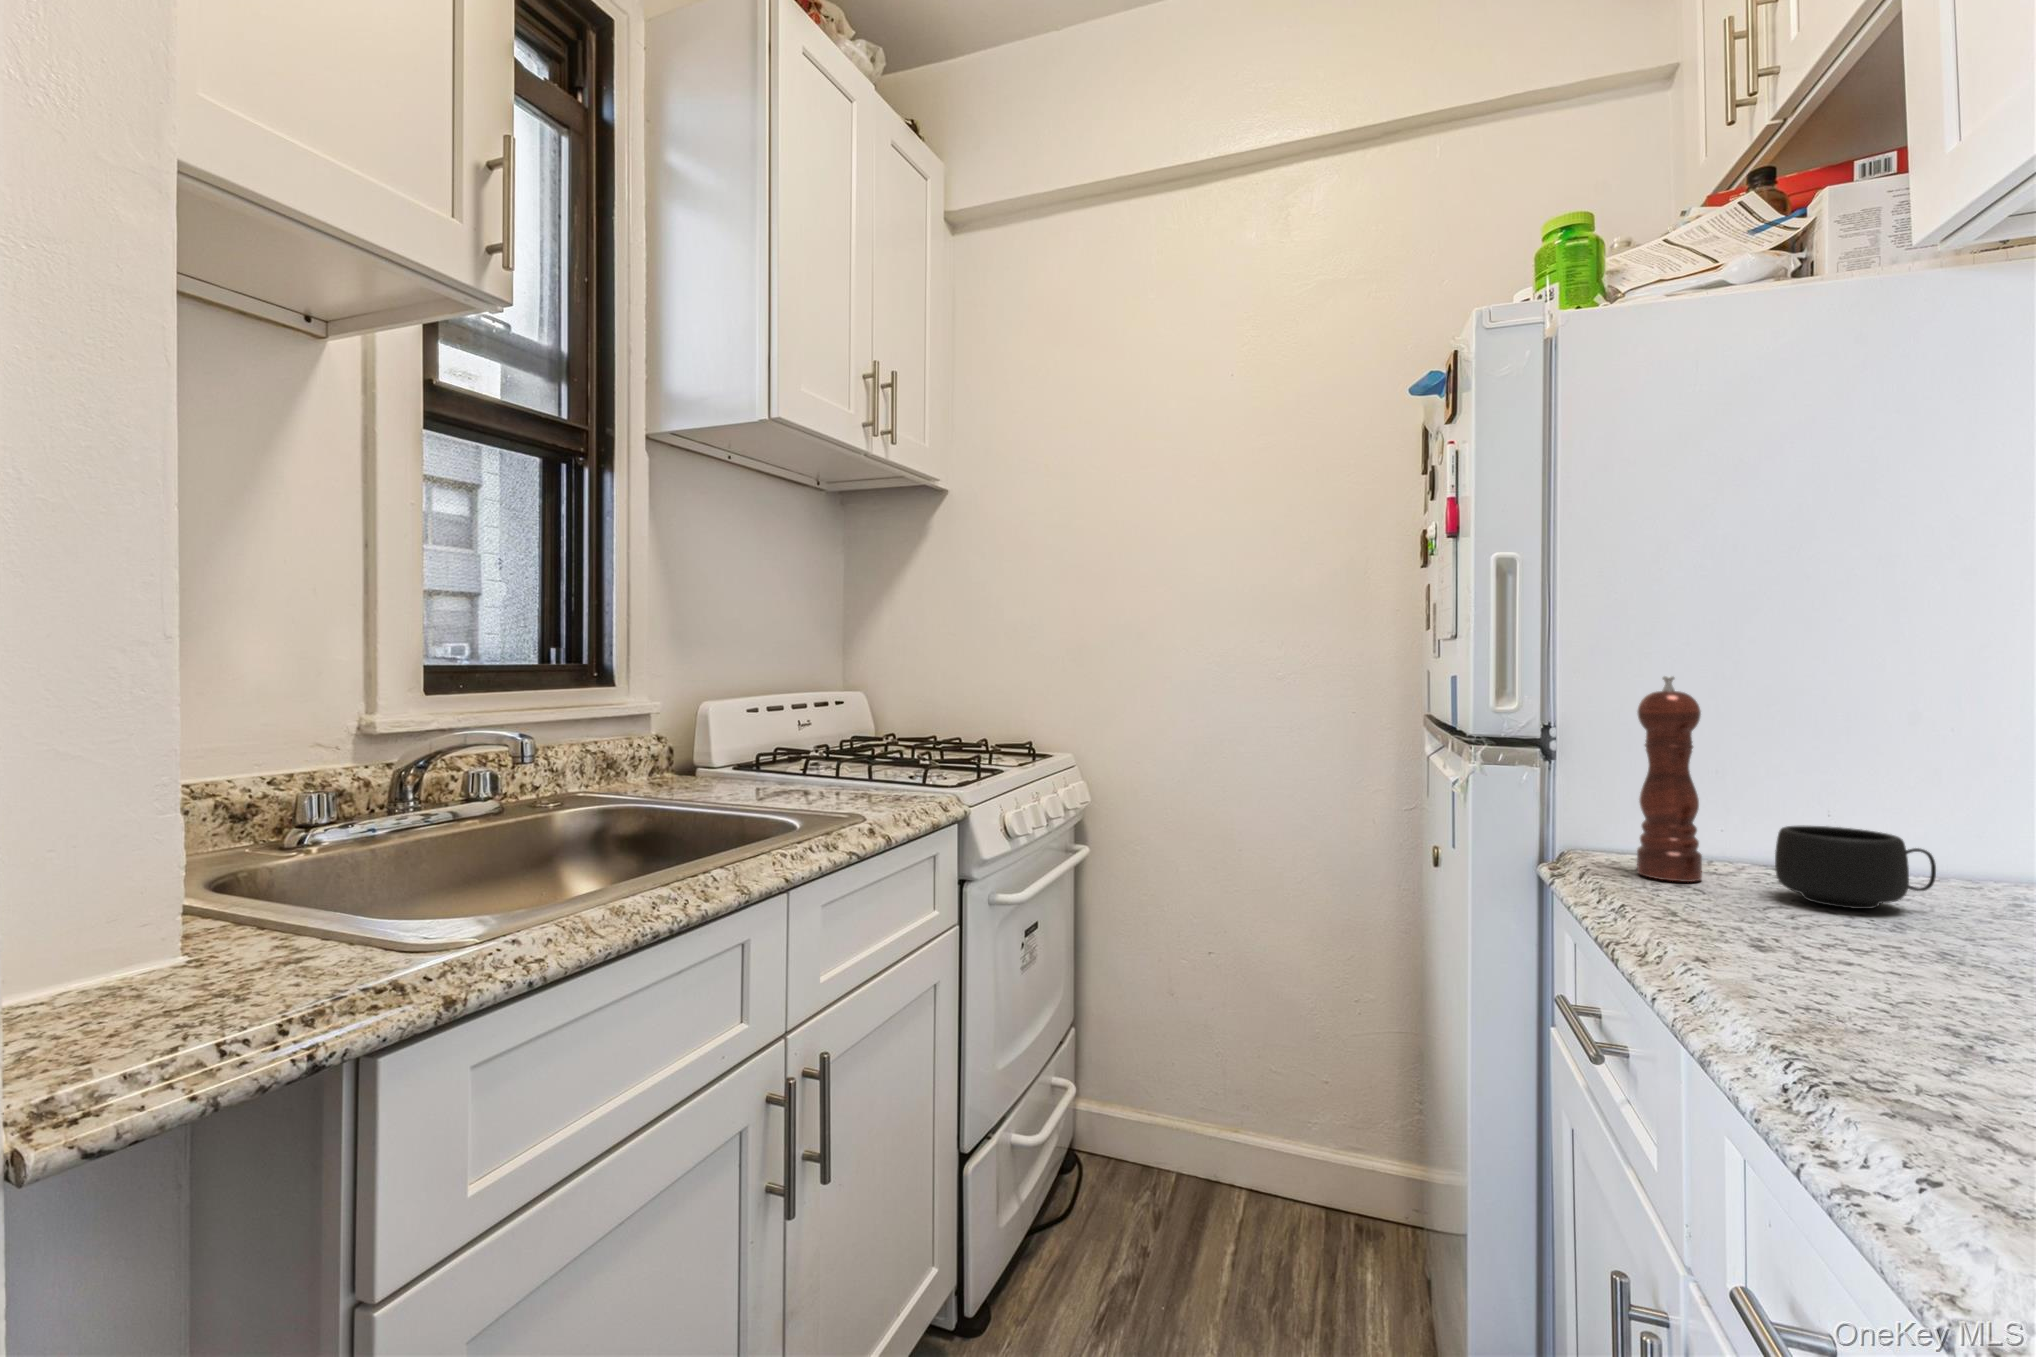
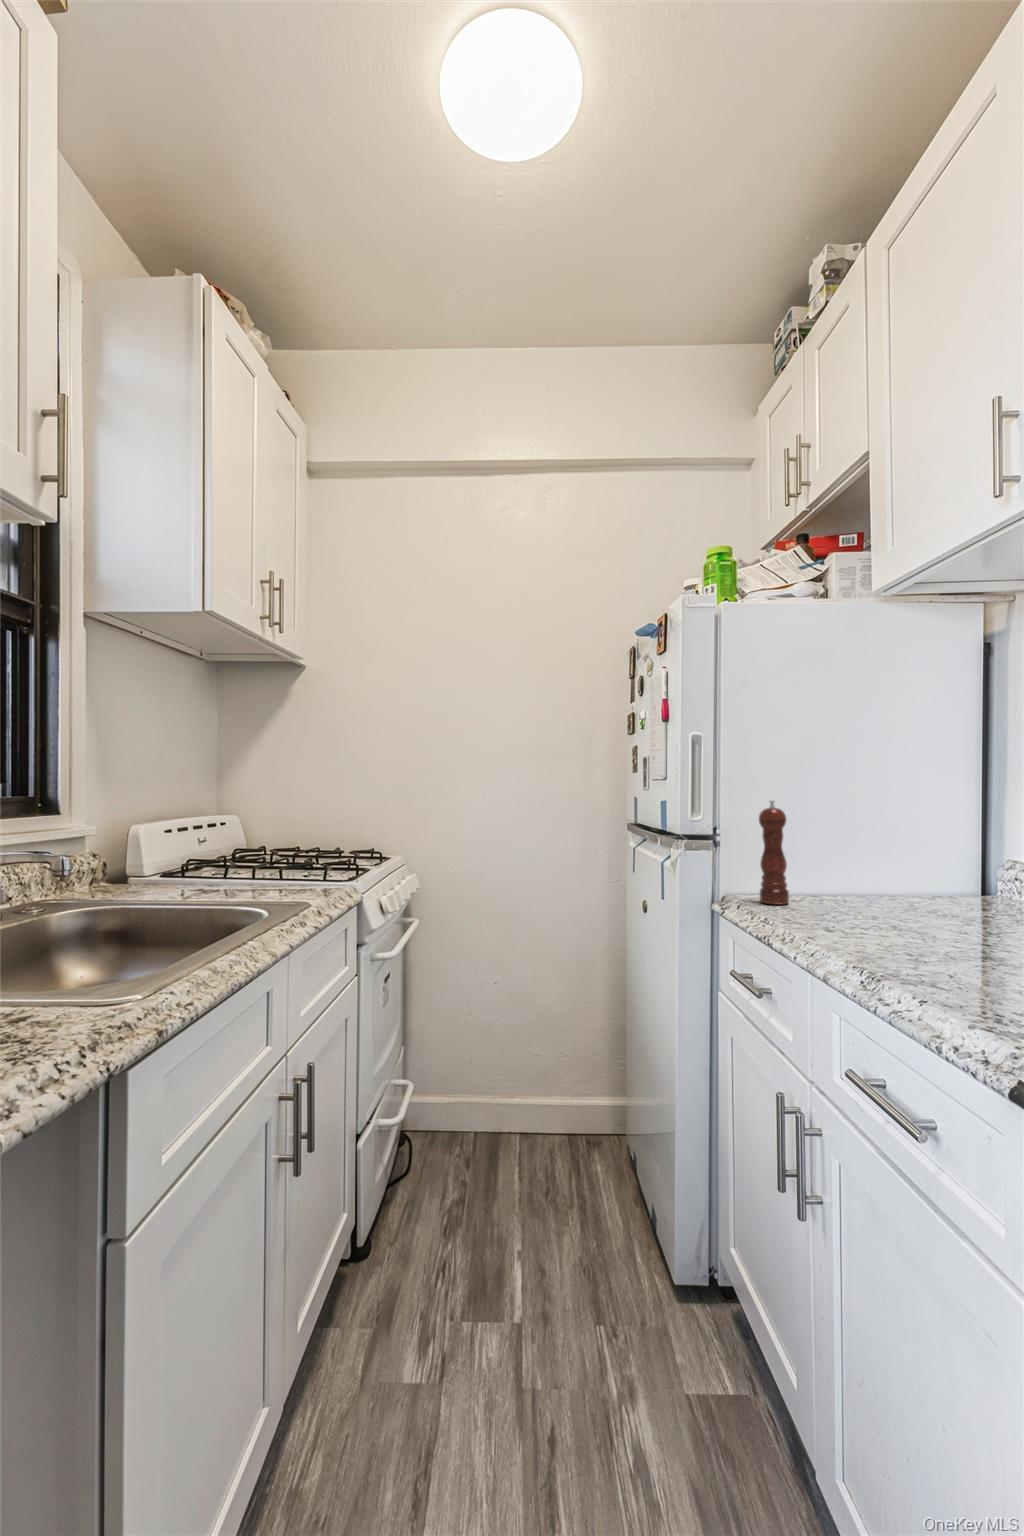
mug: present [1775,826,1936,909] -> none [821,873,882,910]

